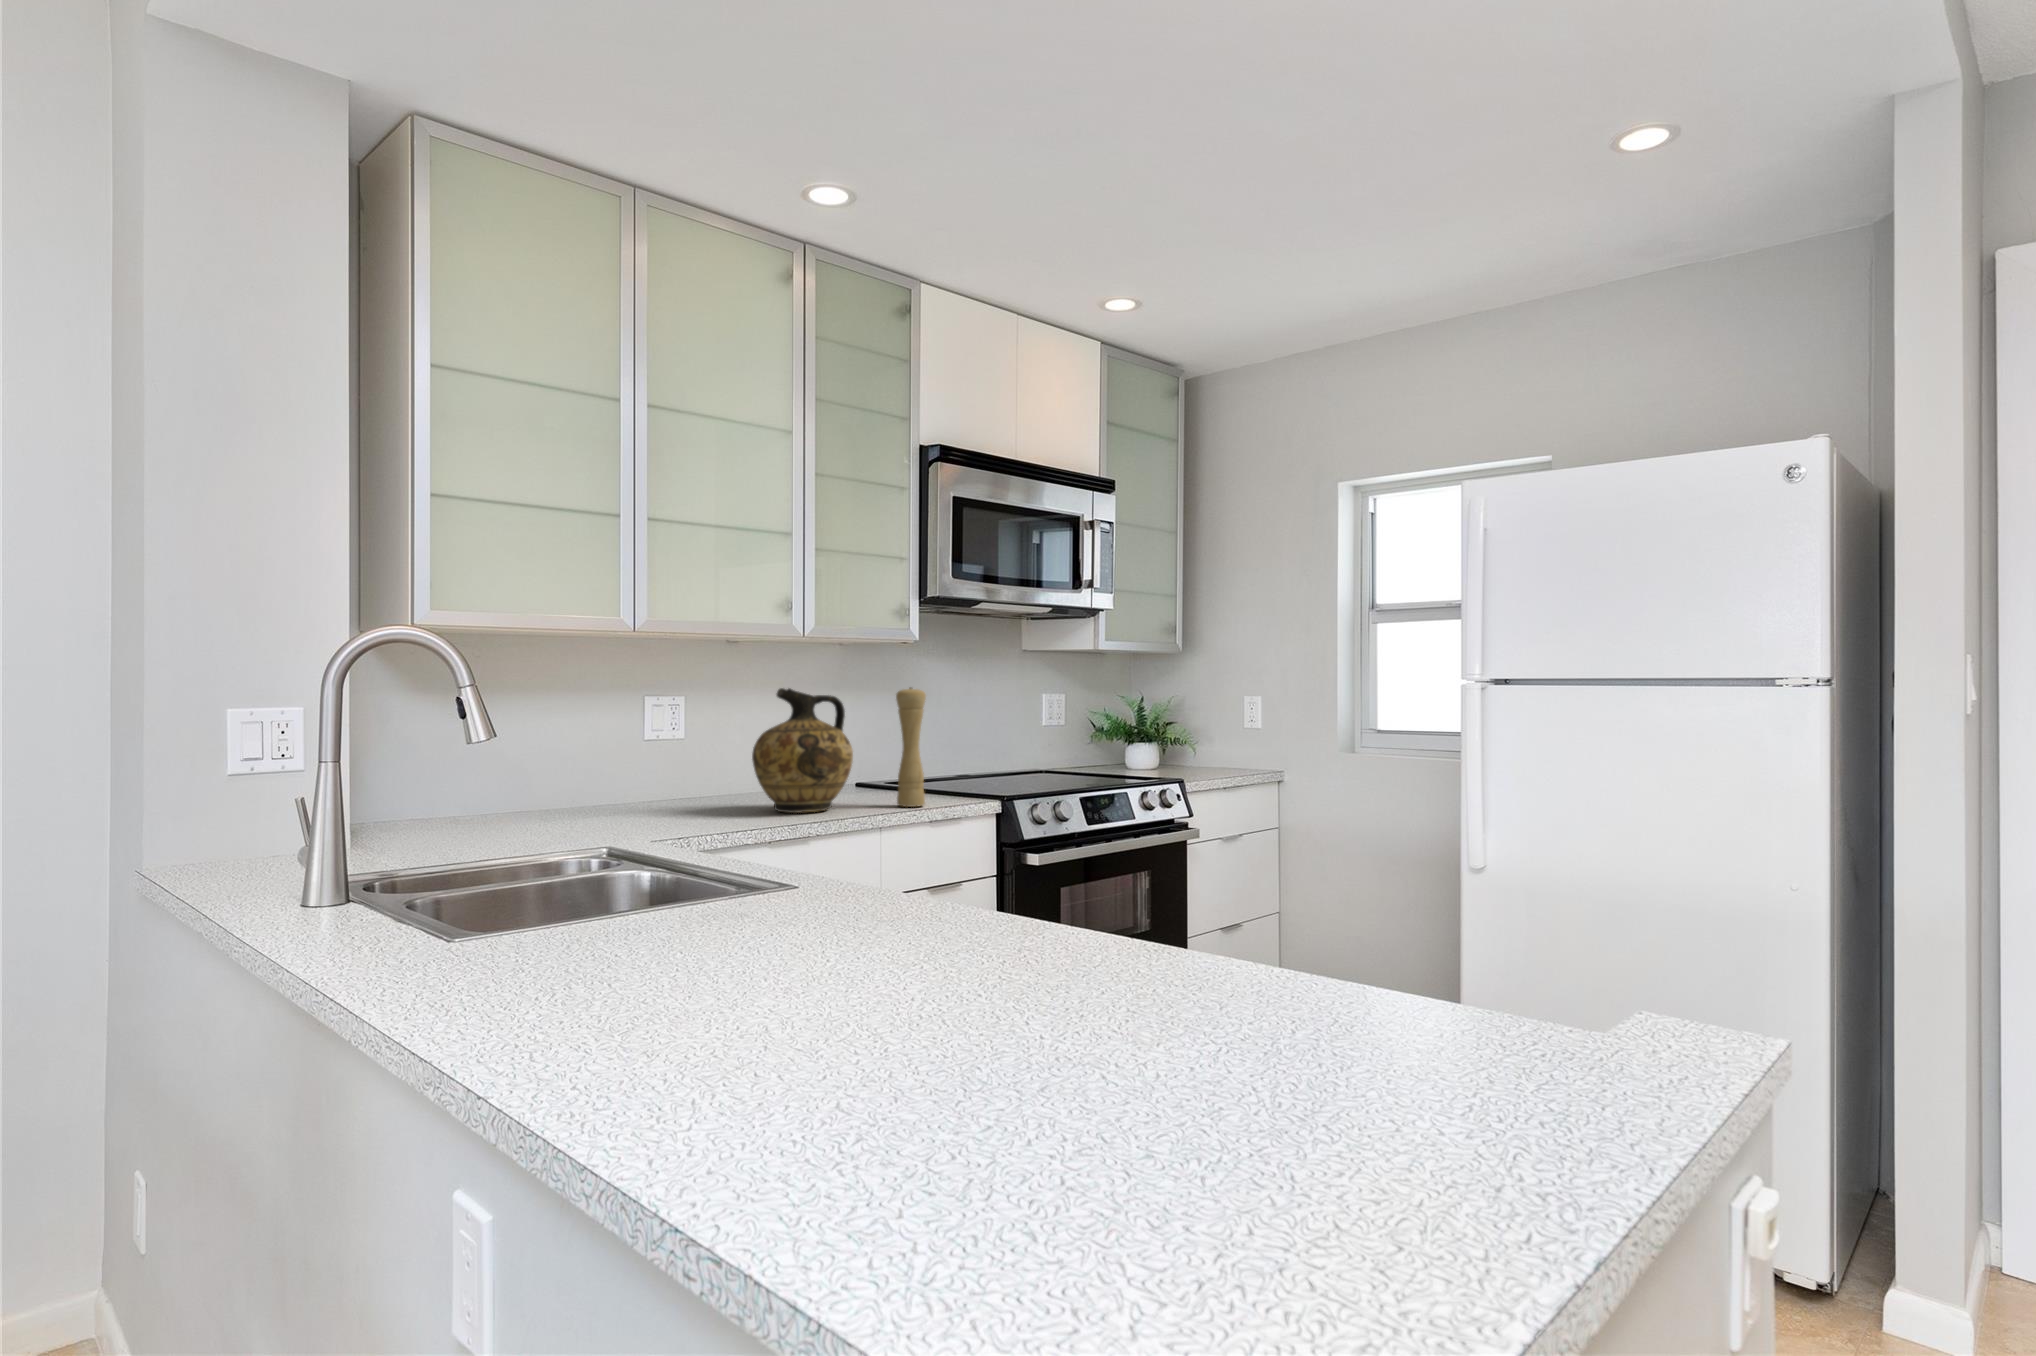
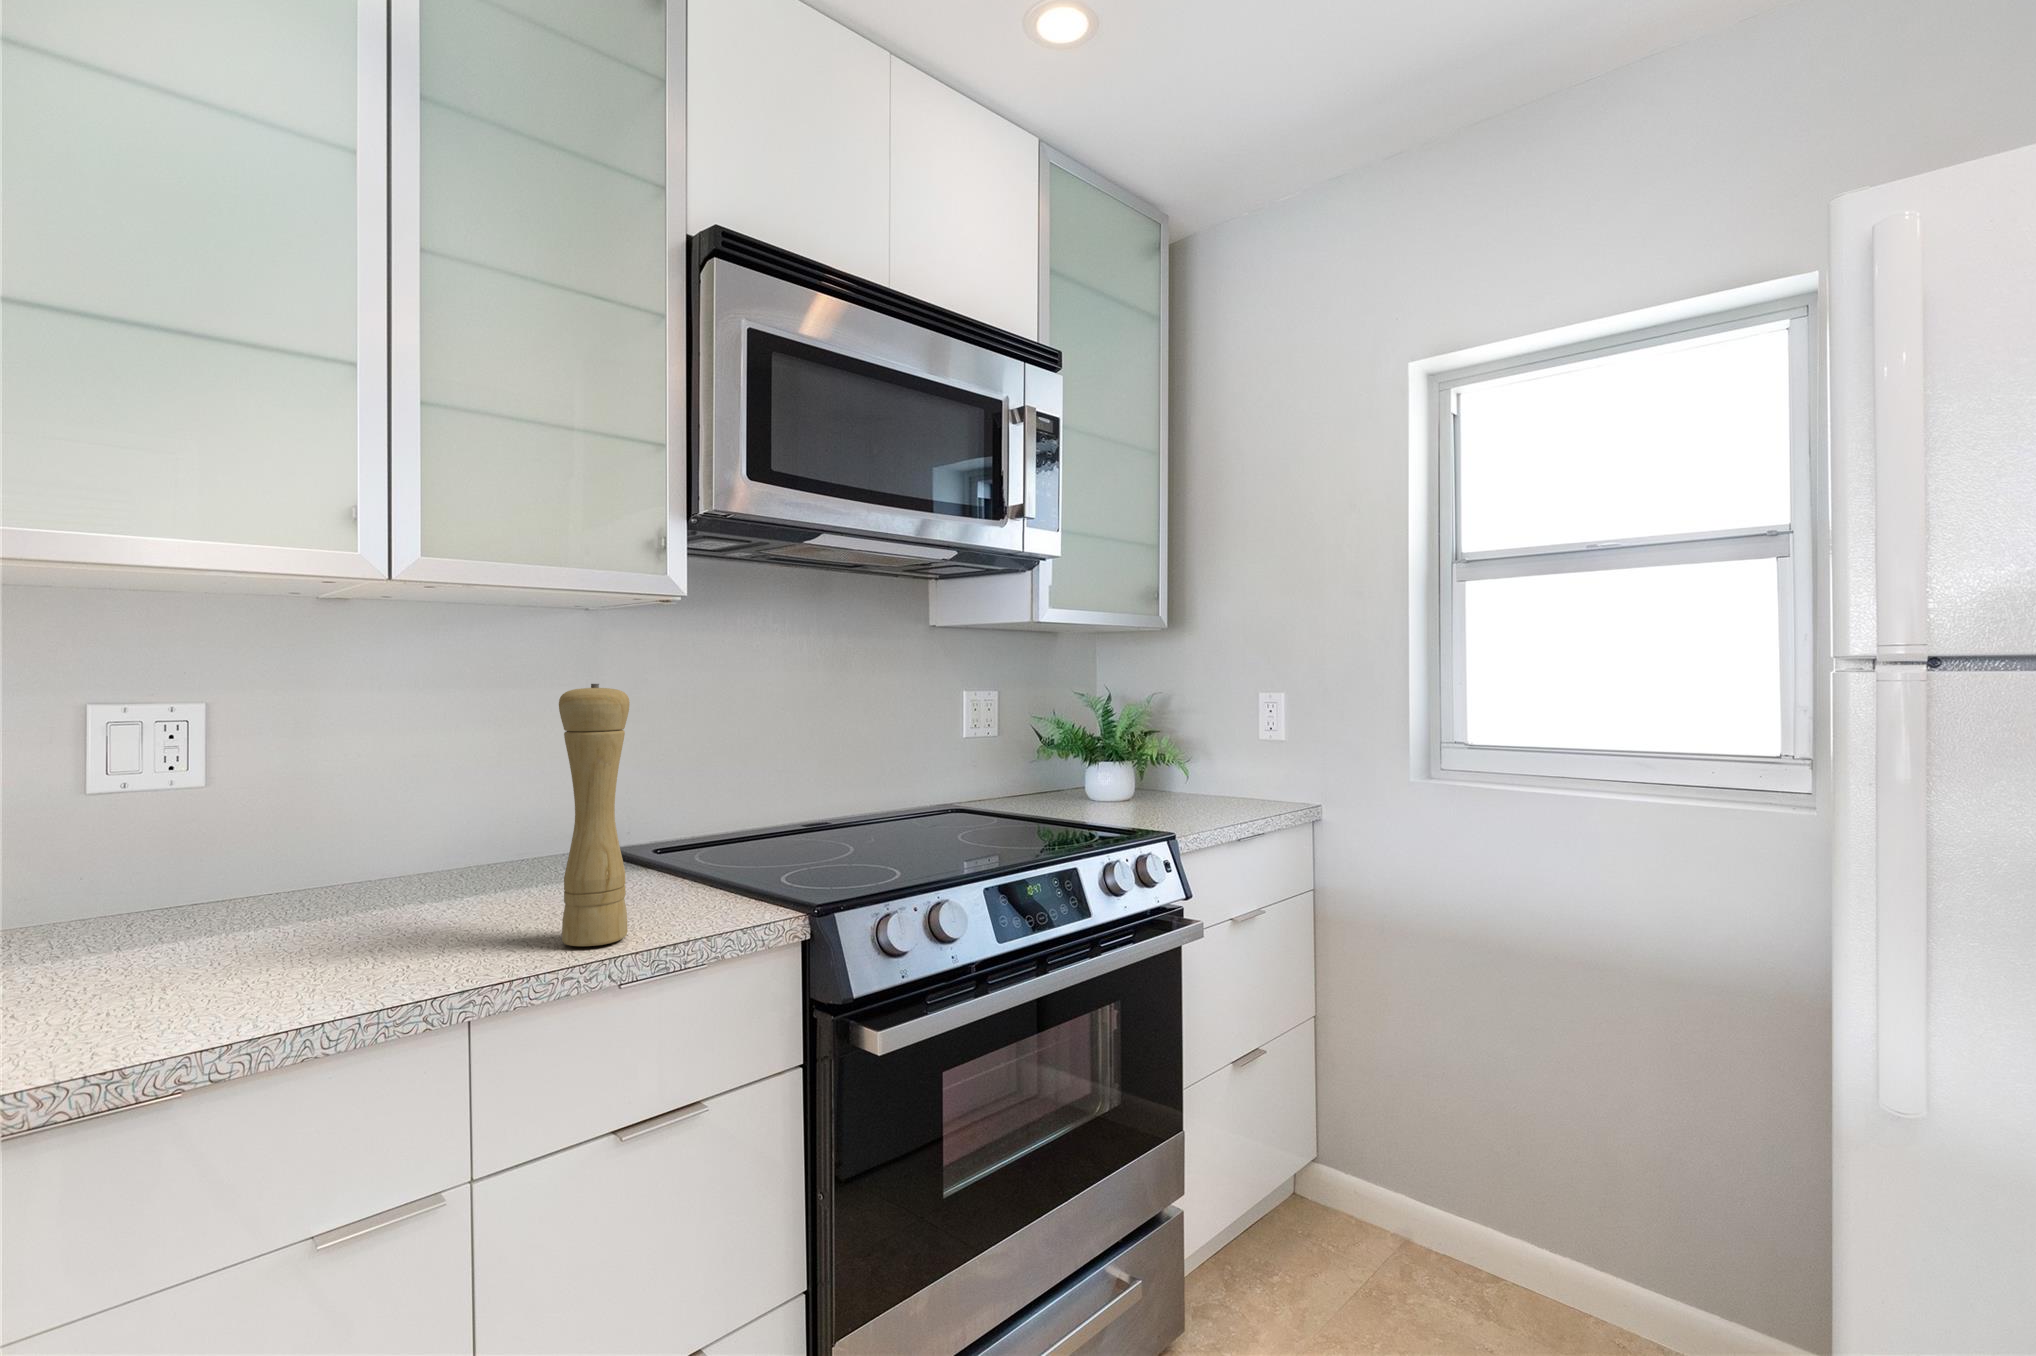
ceramic jug: present [752,688,853,813] -> none [163,687,448,983]

